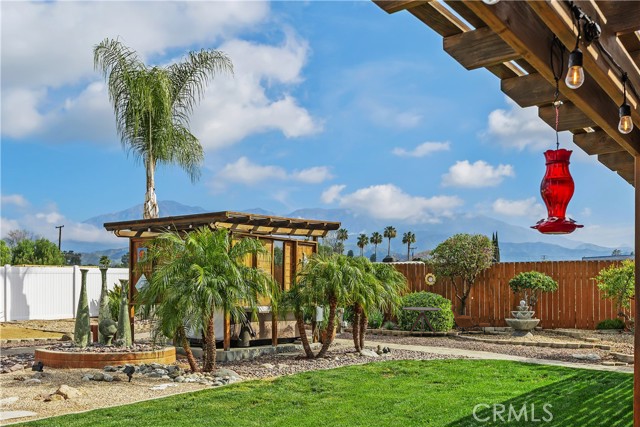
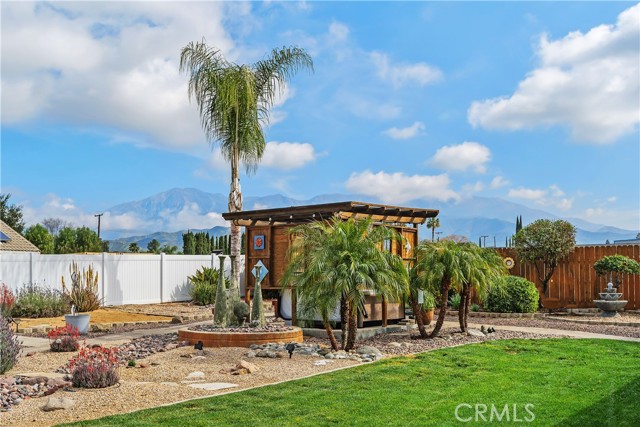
round table: present [403,307,442,336] -> none [492,290,531,318]

